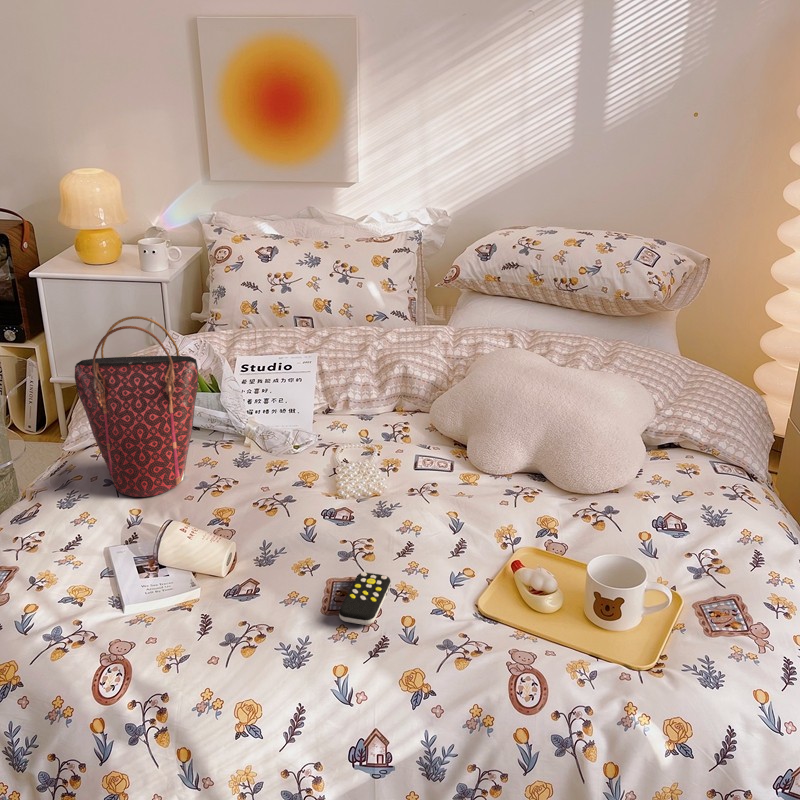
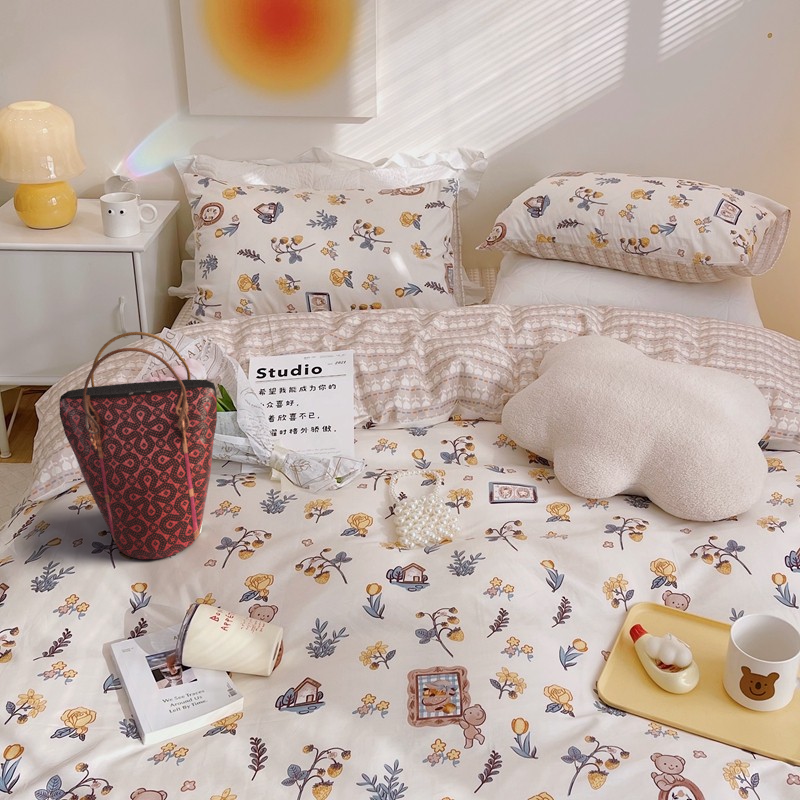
remote control: present [339,572,391,625] -> none [431,660,489,736]

